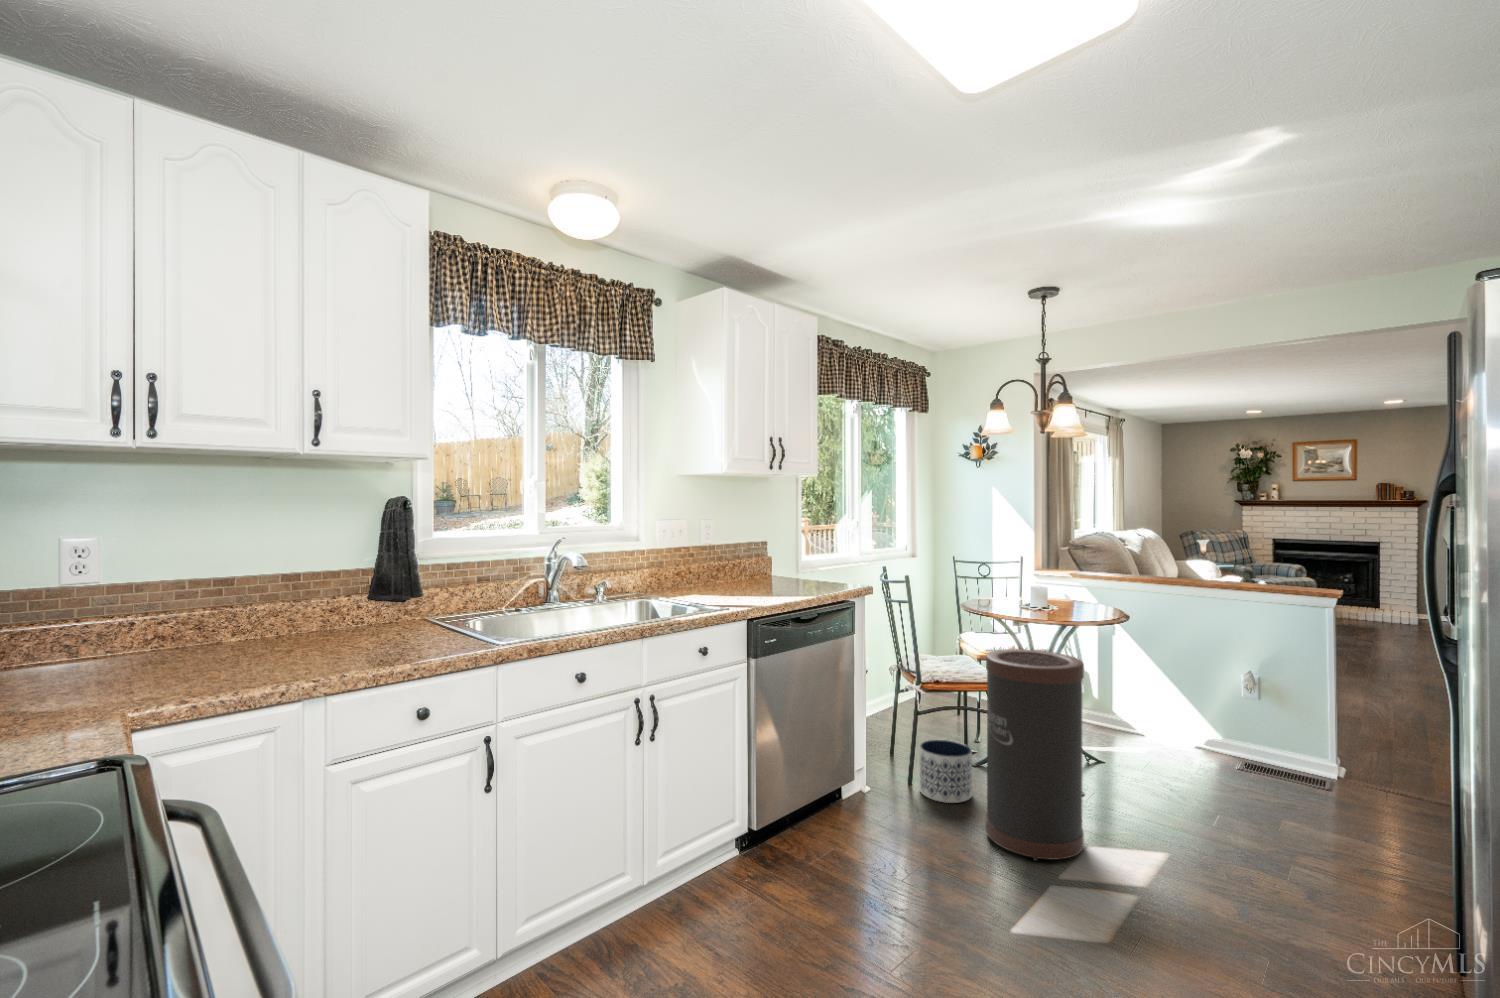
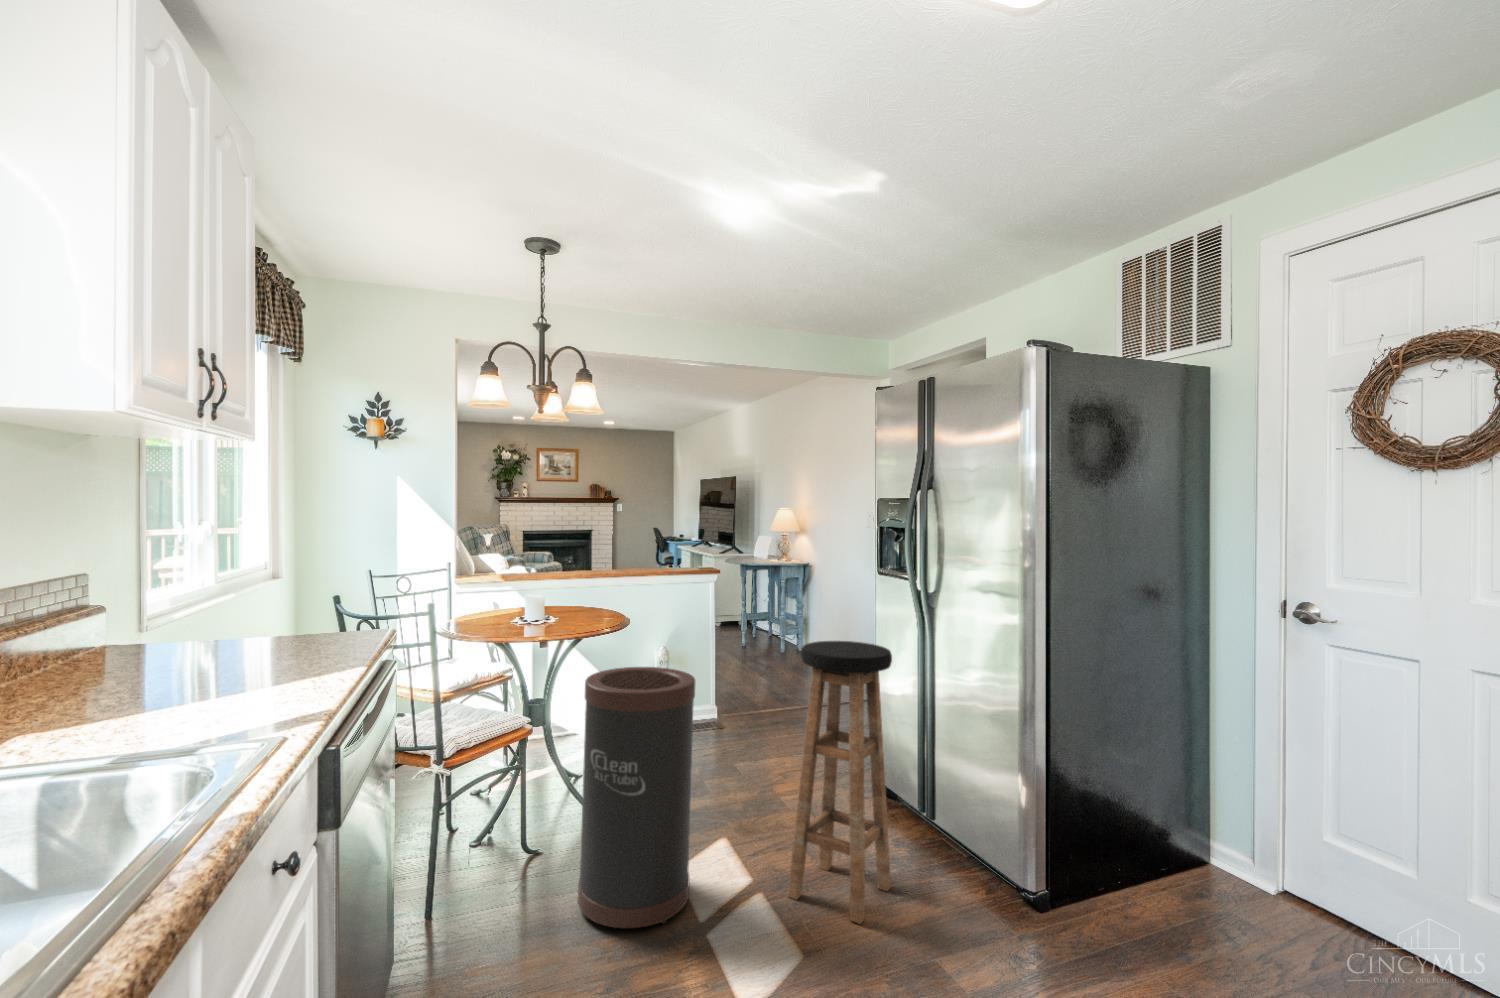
bar stool: none [1168,657,1306,960] -> present [787,641,892,924]
planter: present [920,740,972,803] -> none [443,815,521,913]

